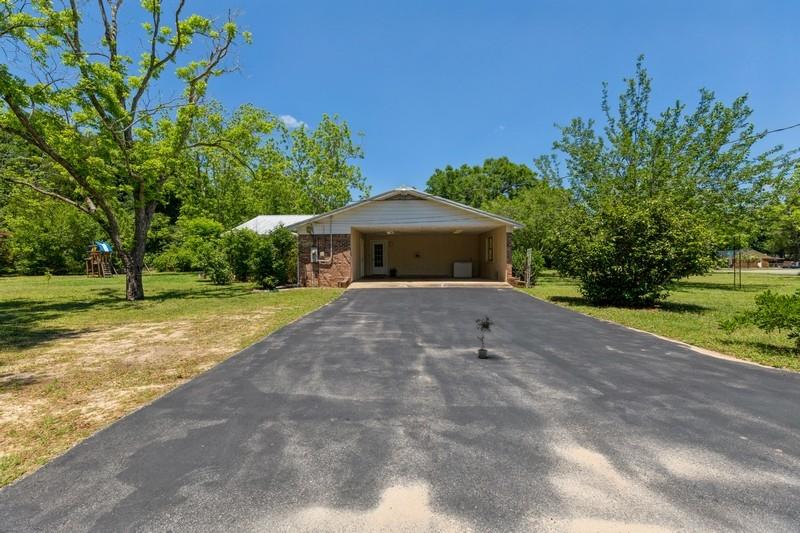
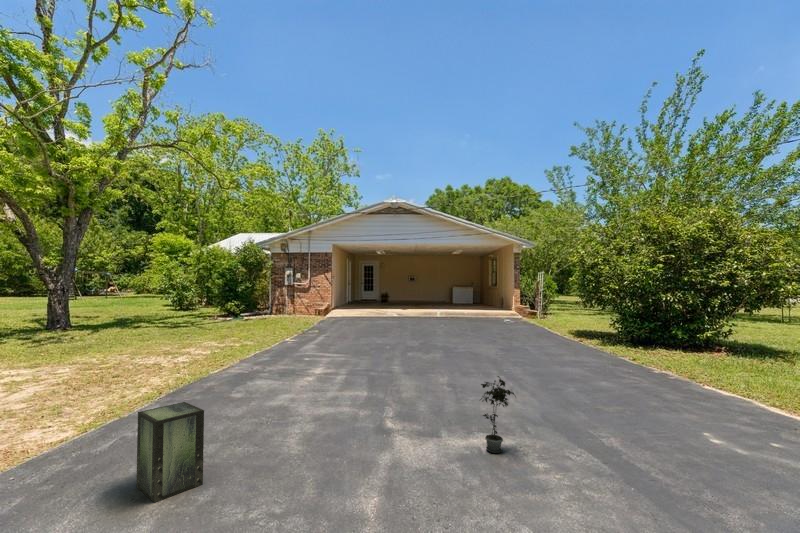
storage box: none [293,329,327,375] -> present [136,402,204,503]

